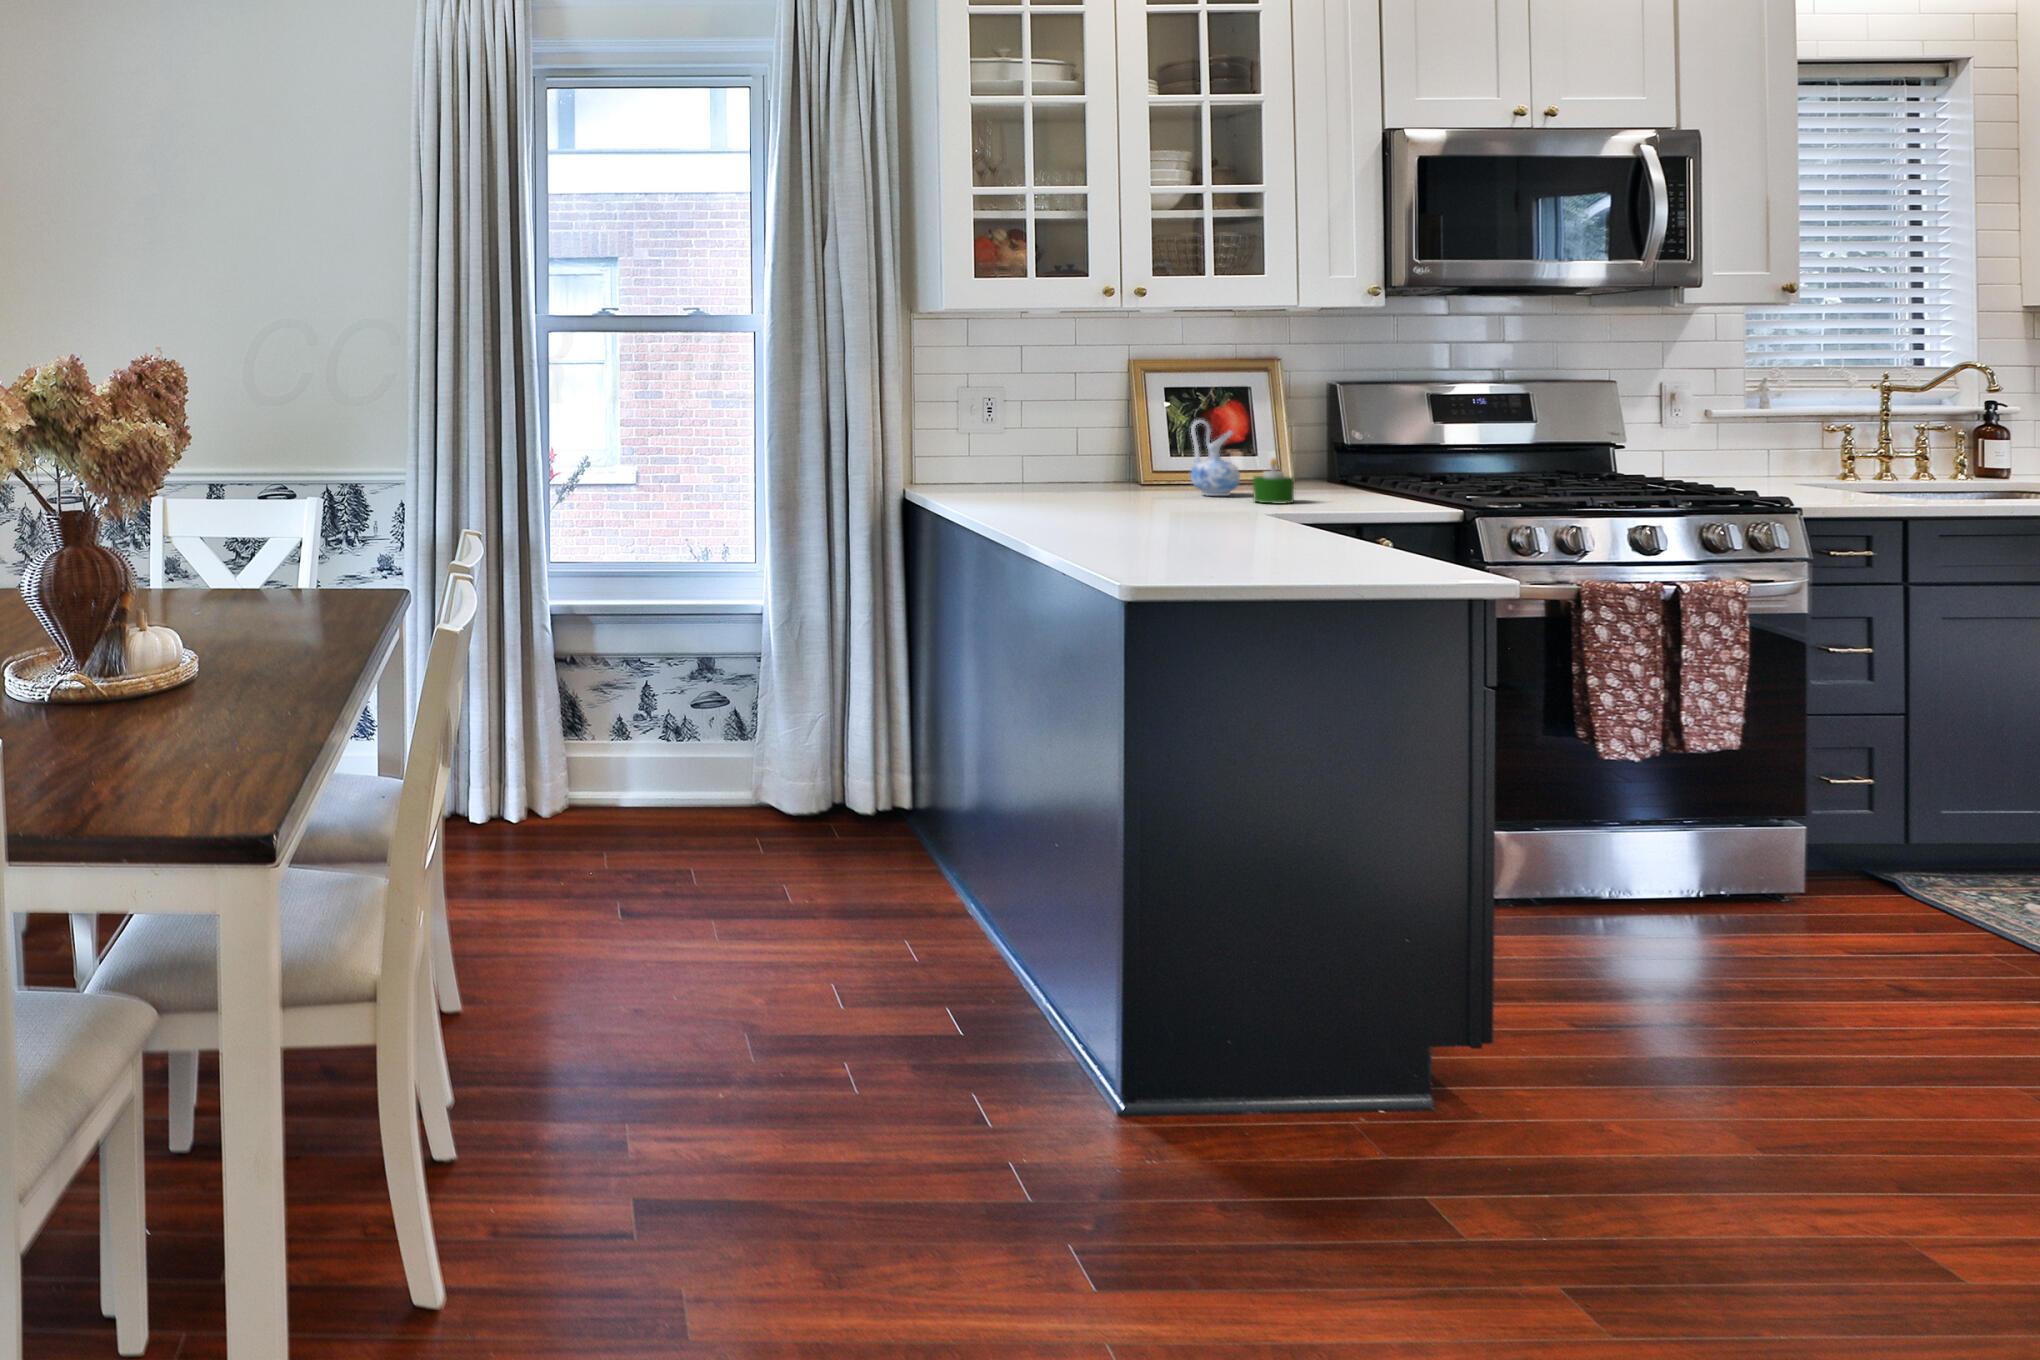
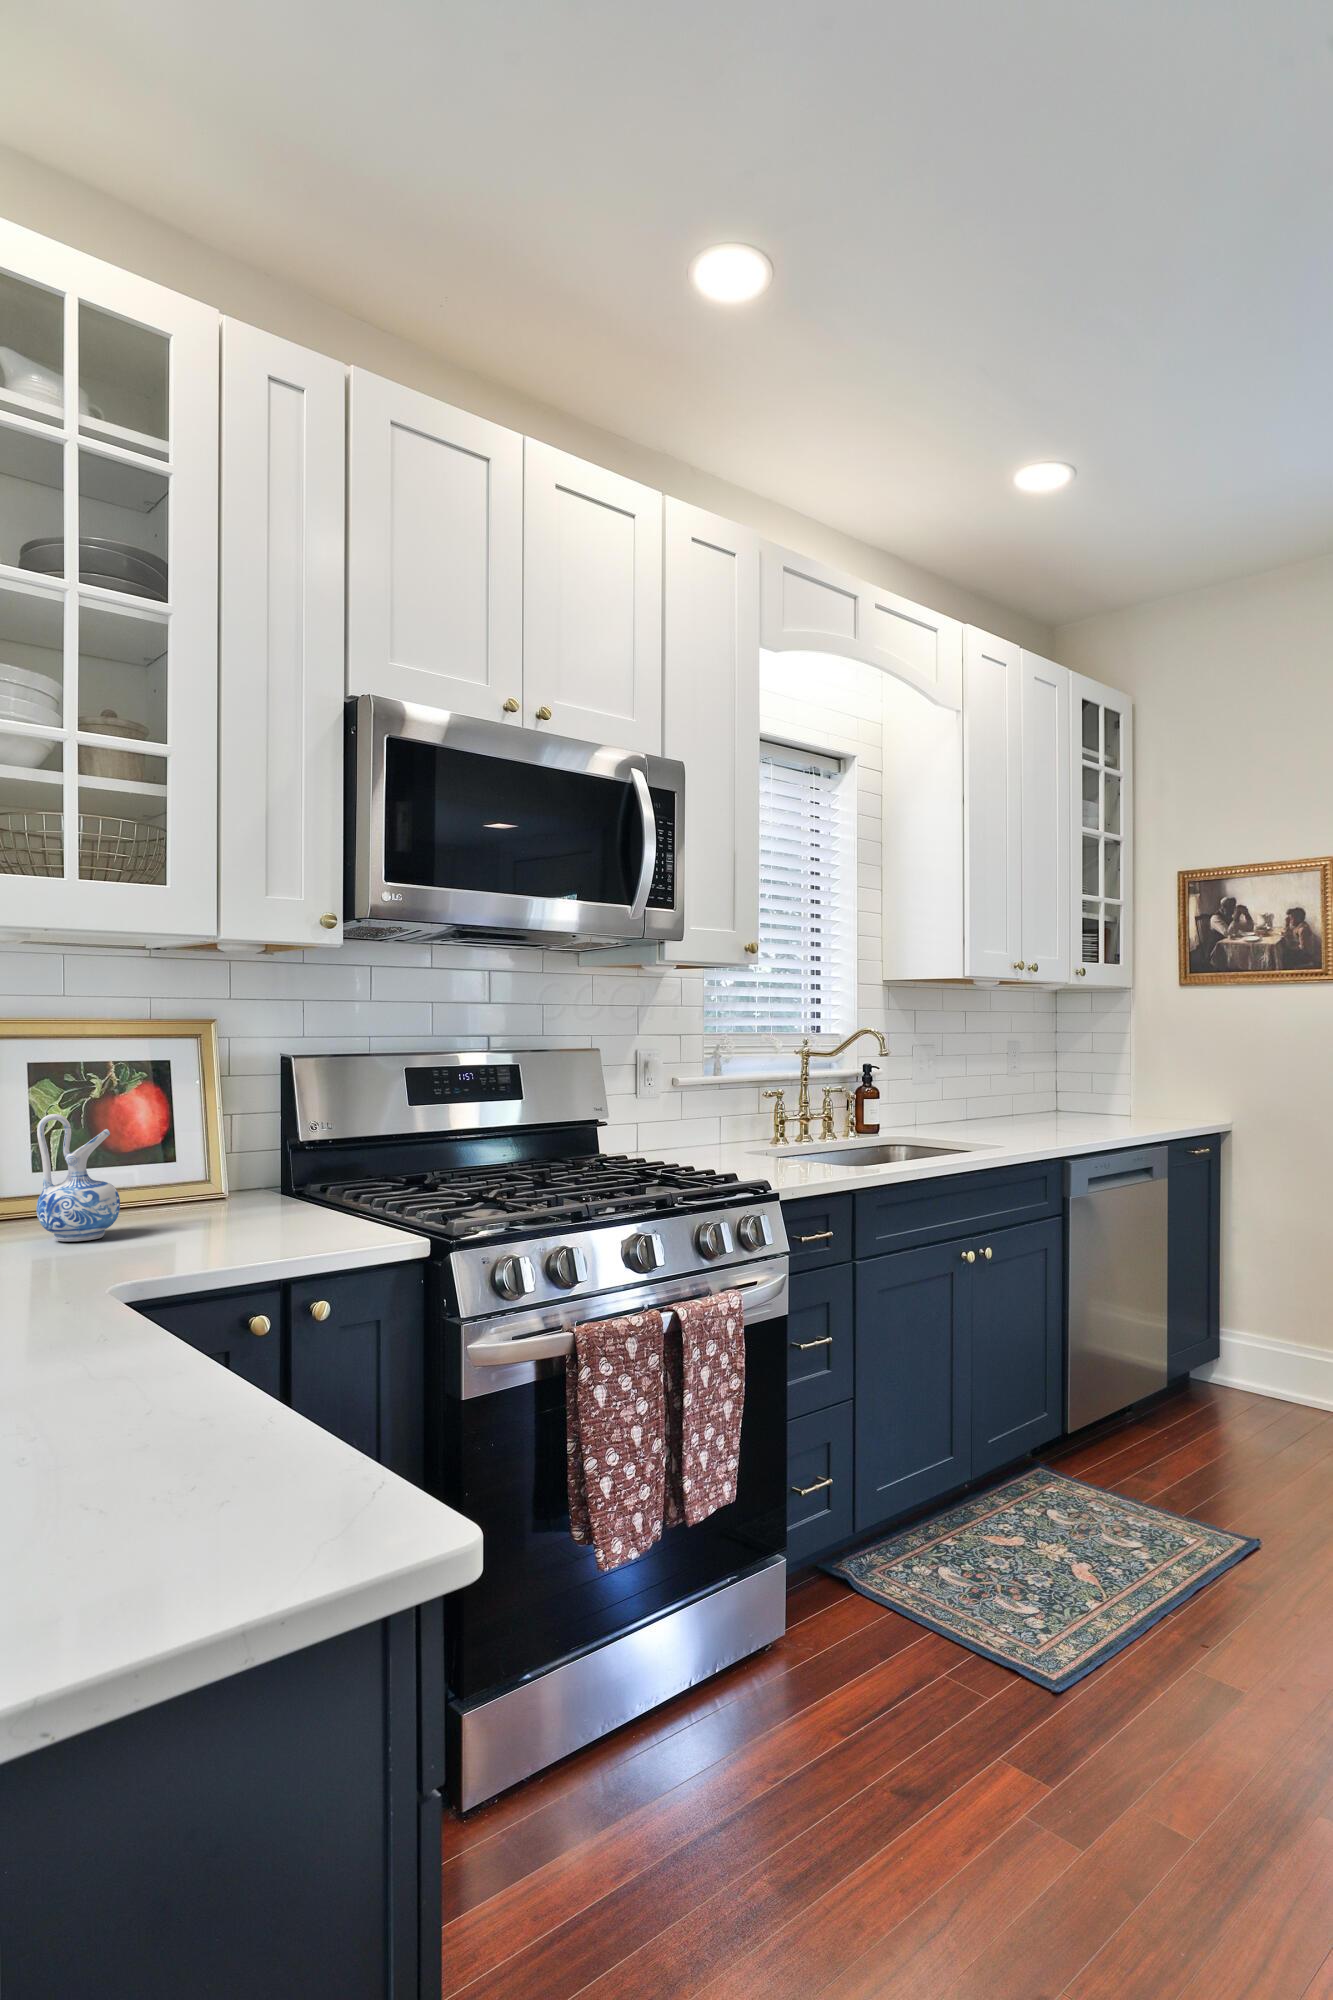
candle: present [1253,458,1294,504] -> none [125,1175,191,1254]

